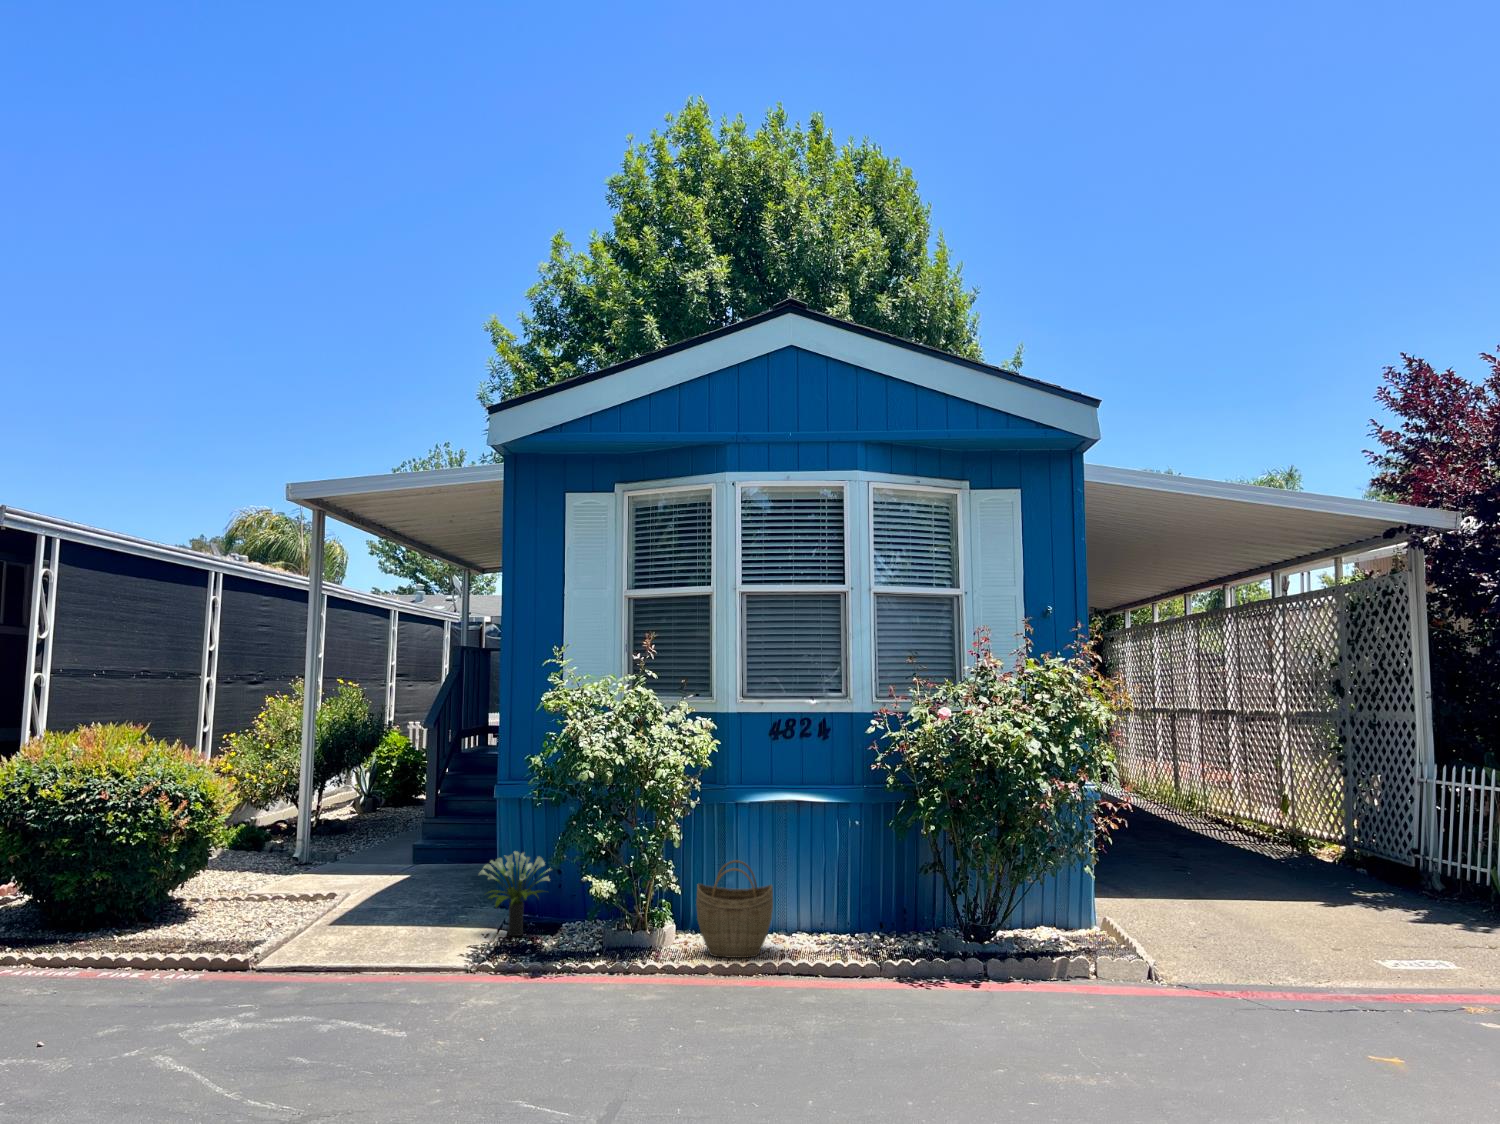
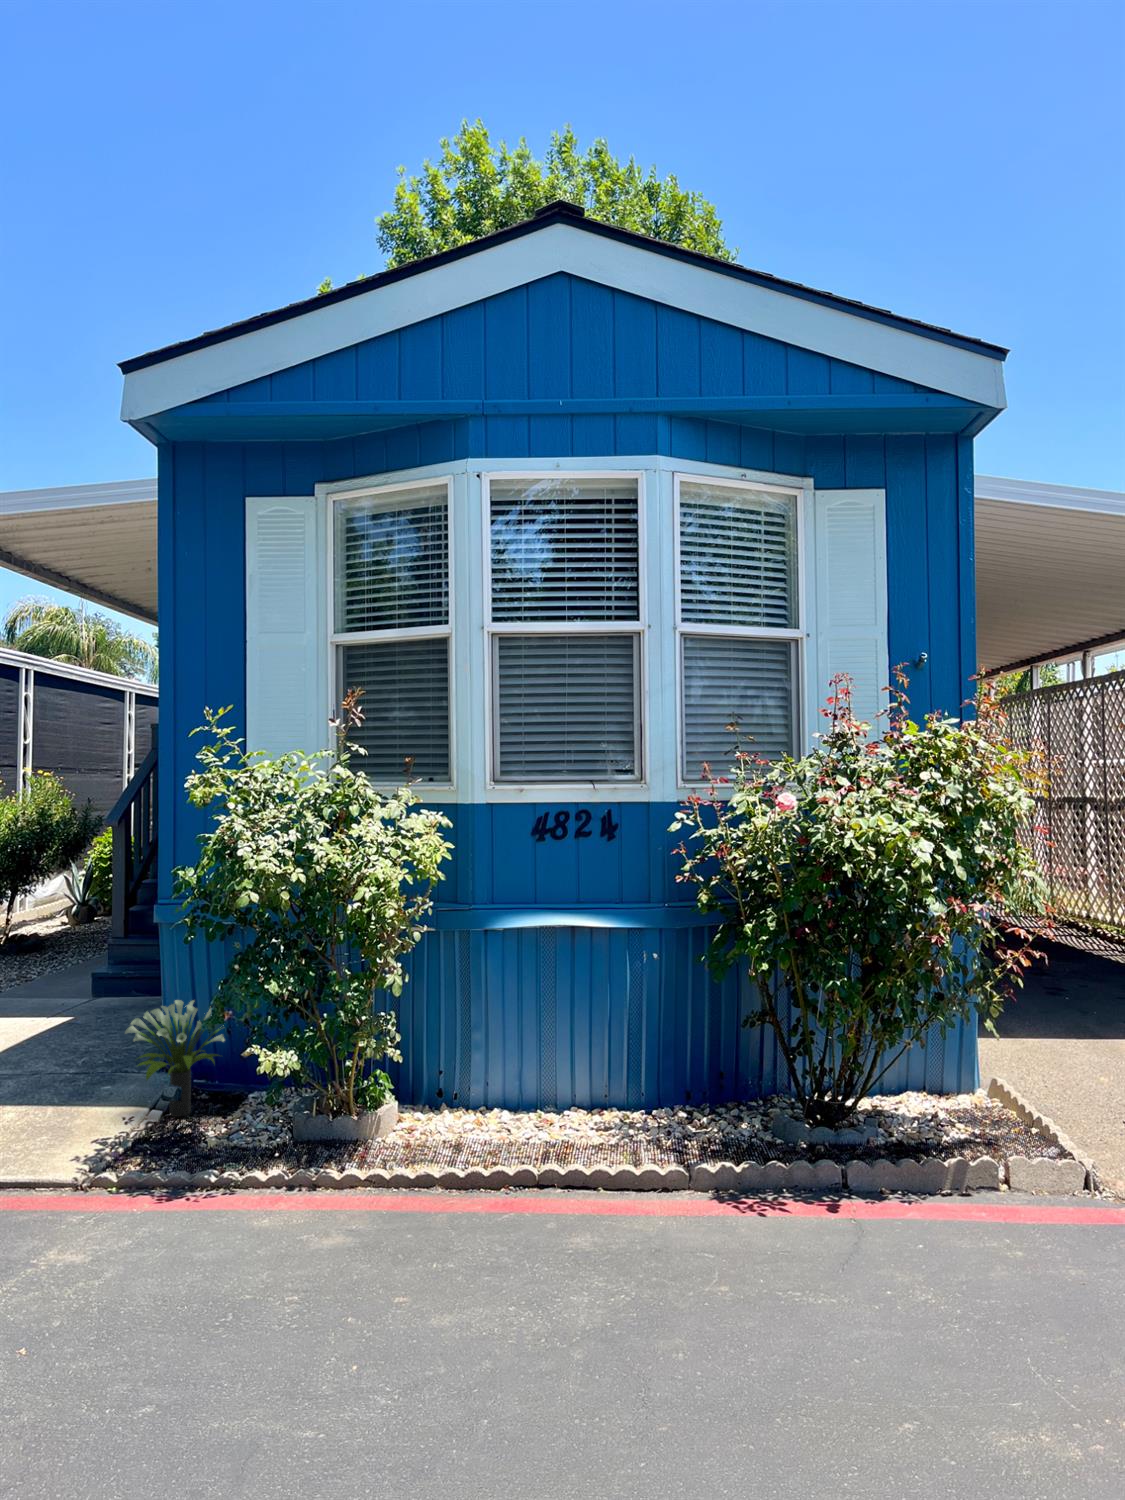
woven basket: present [696,860,773,958] -> none [425,1012,535,1154]

